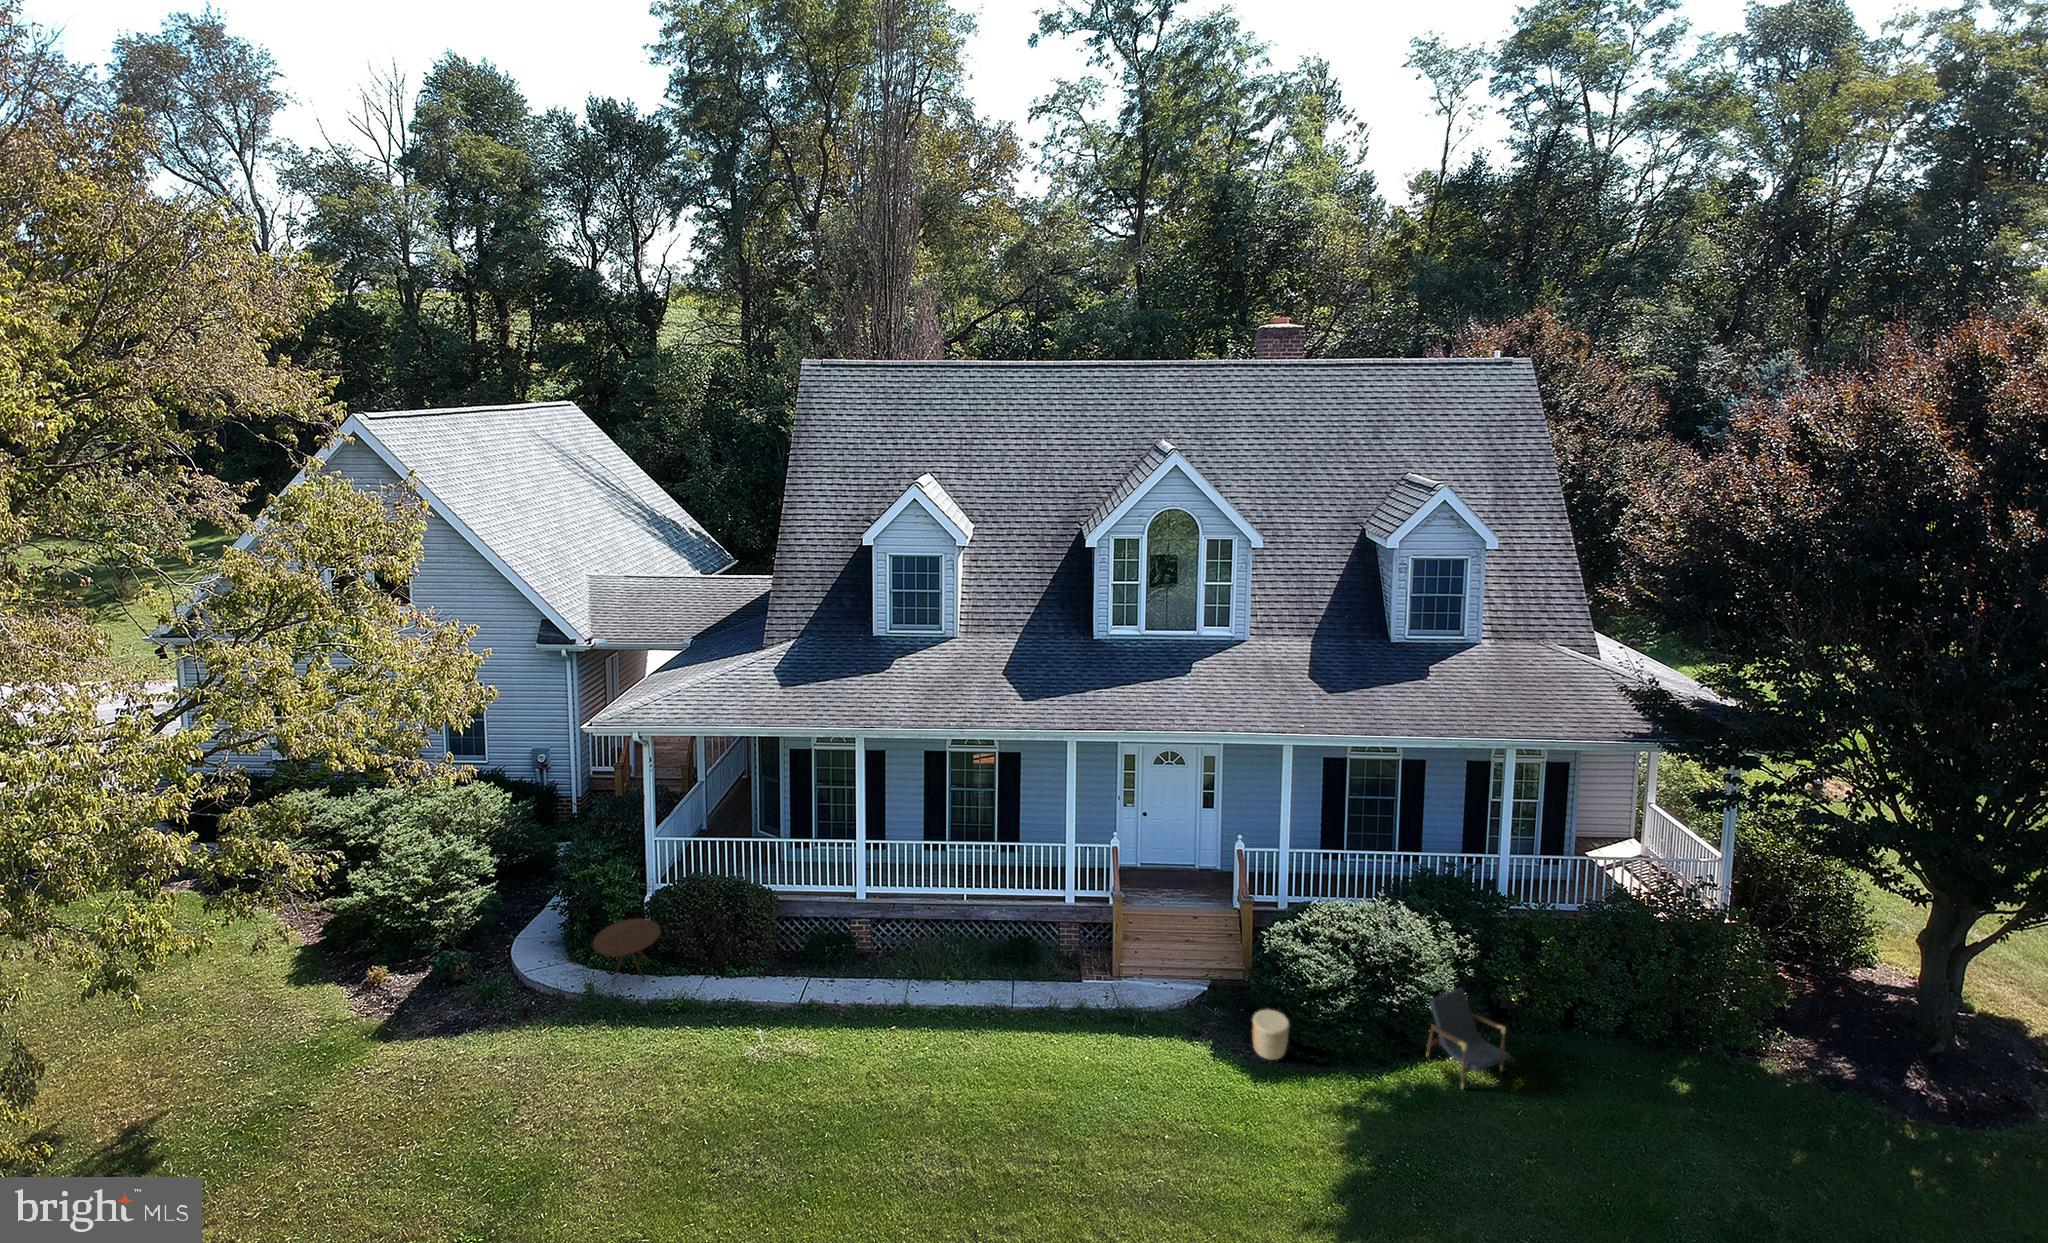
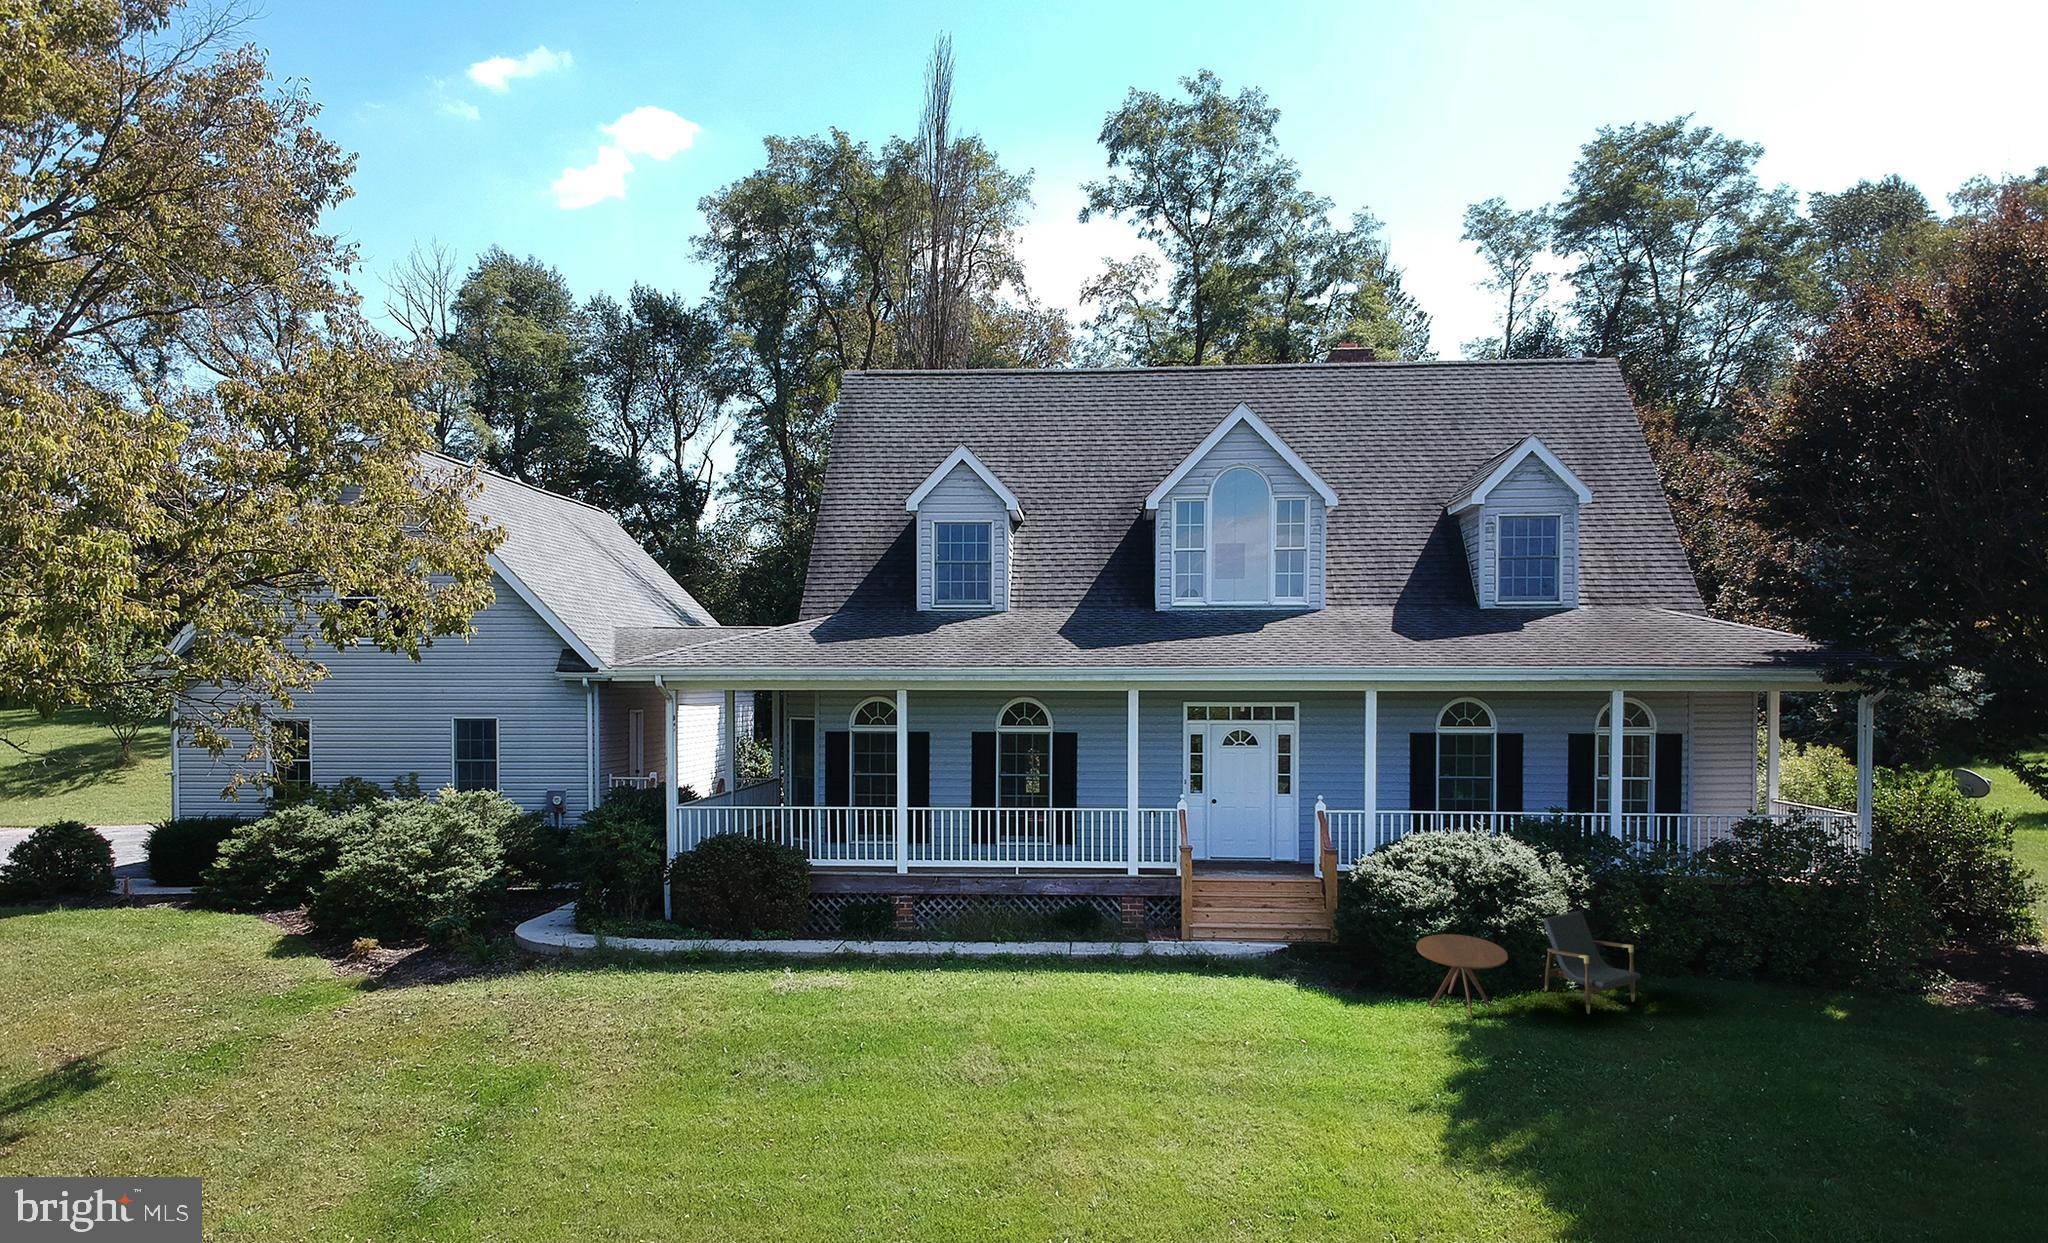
round table: present [593,918,660,983] -> present [1417,934,1508,1019]
woven basket: present [1252,1010,1290,1060] -> none [1342,940,1385,992]

